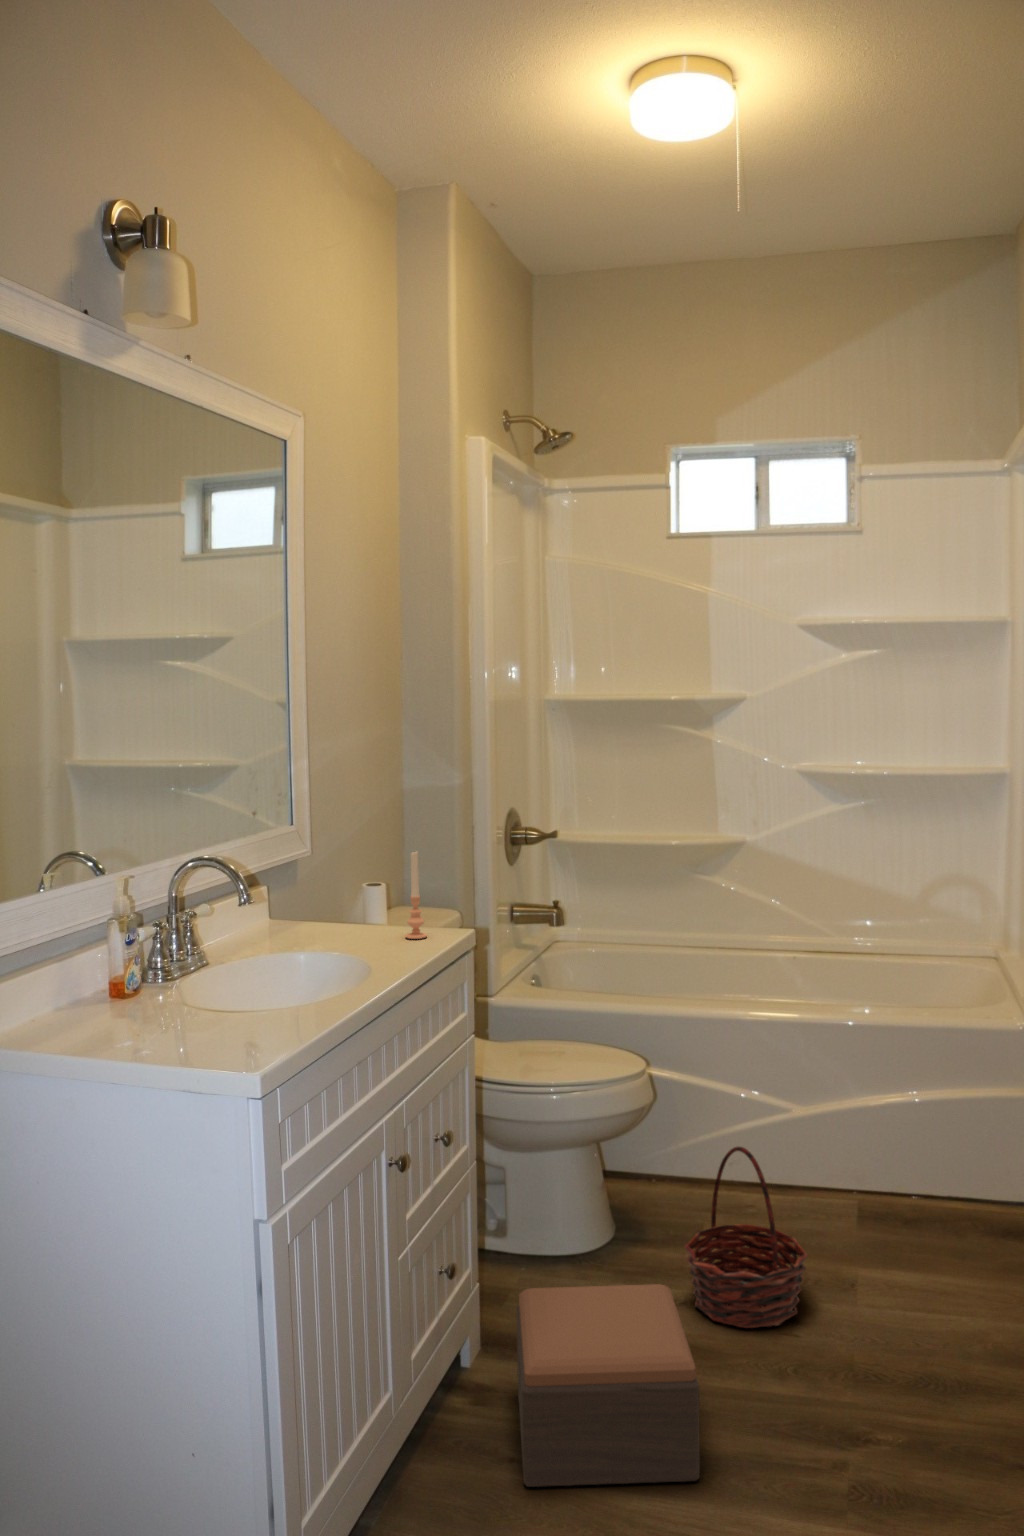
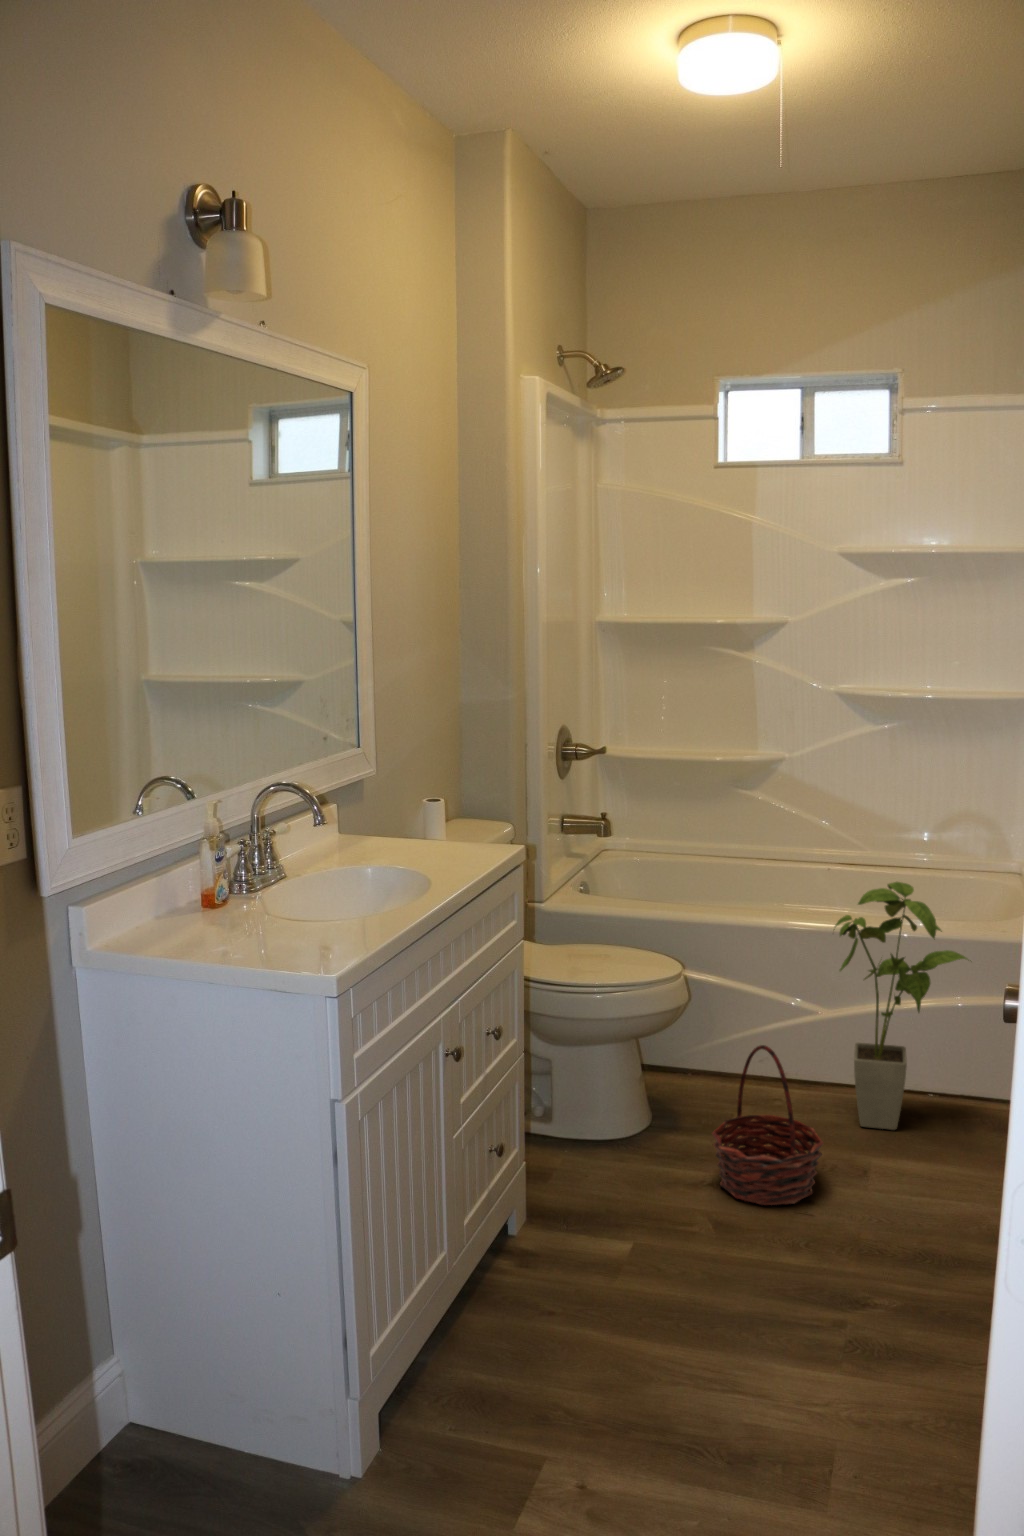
candle: present [406,852,427,939] -> none [460,777,480,856]
house plant: none [806,964,957,1237] -> present [835,882,971,1130]
footstool: present [517,1284,700,1487] -> none [558,1164,716,1330]

